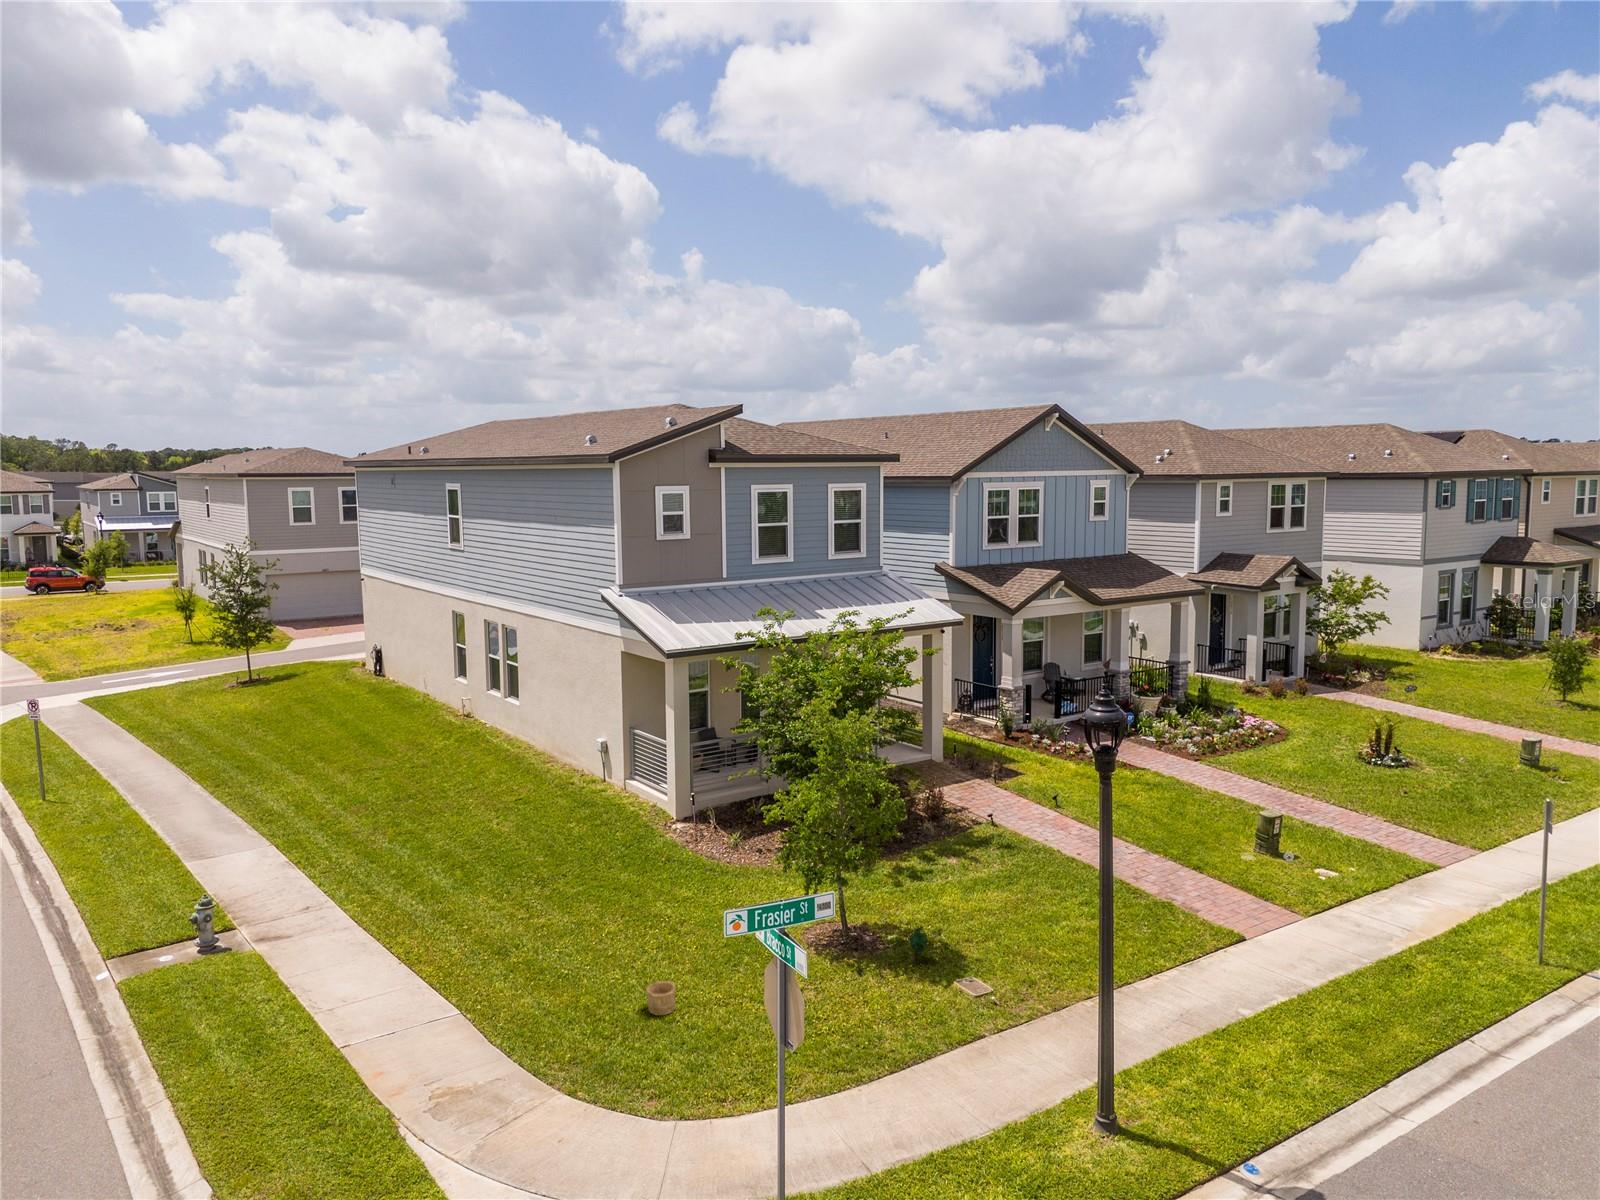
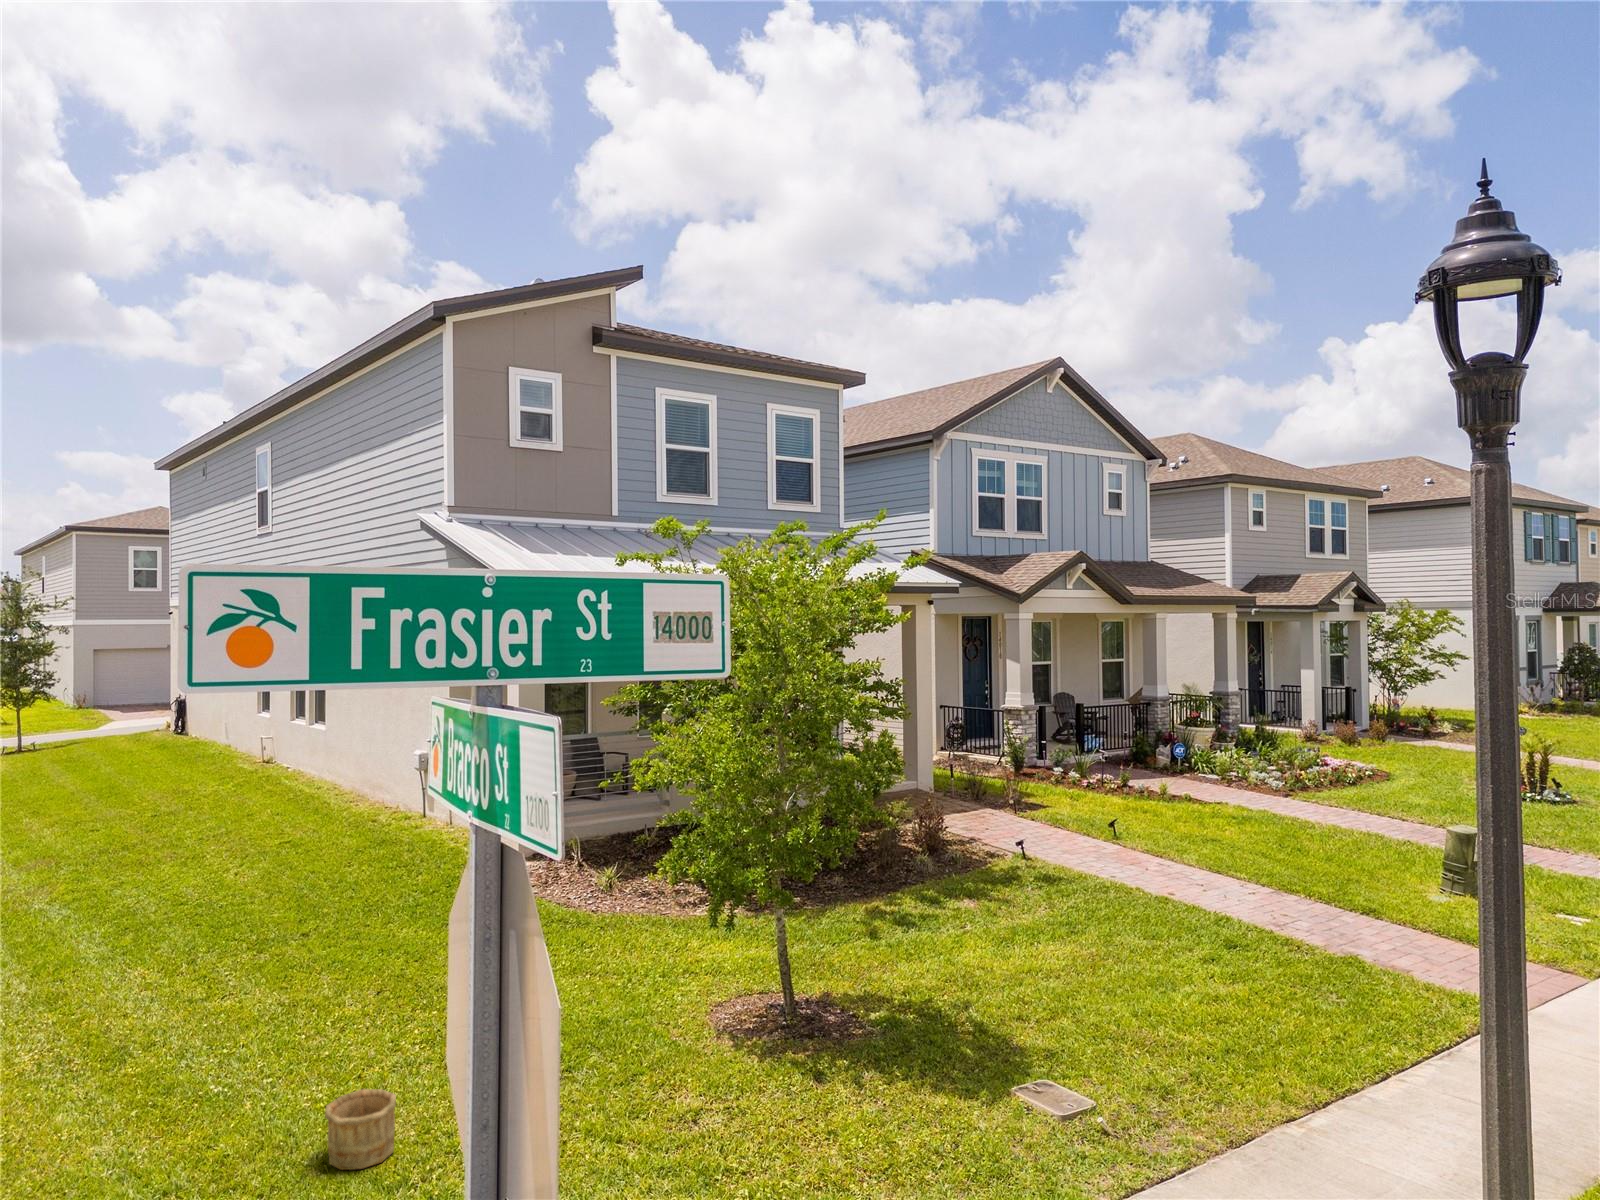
decorative plant: present [908,926,927,964] -> none [904,977,950,1057]

